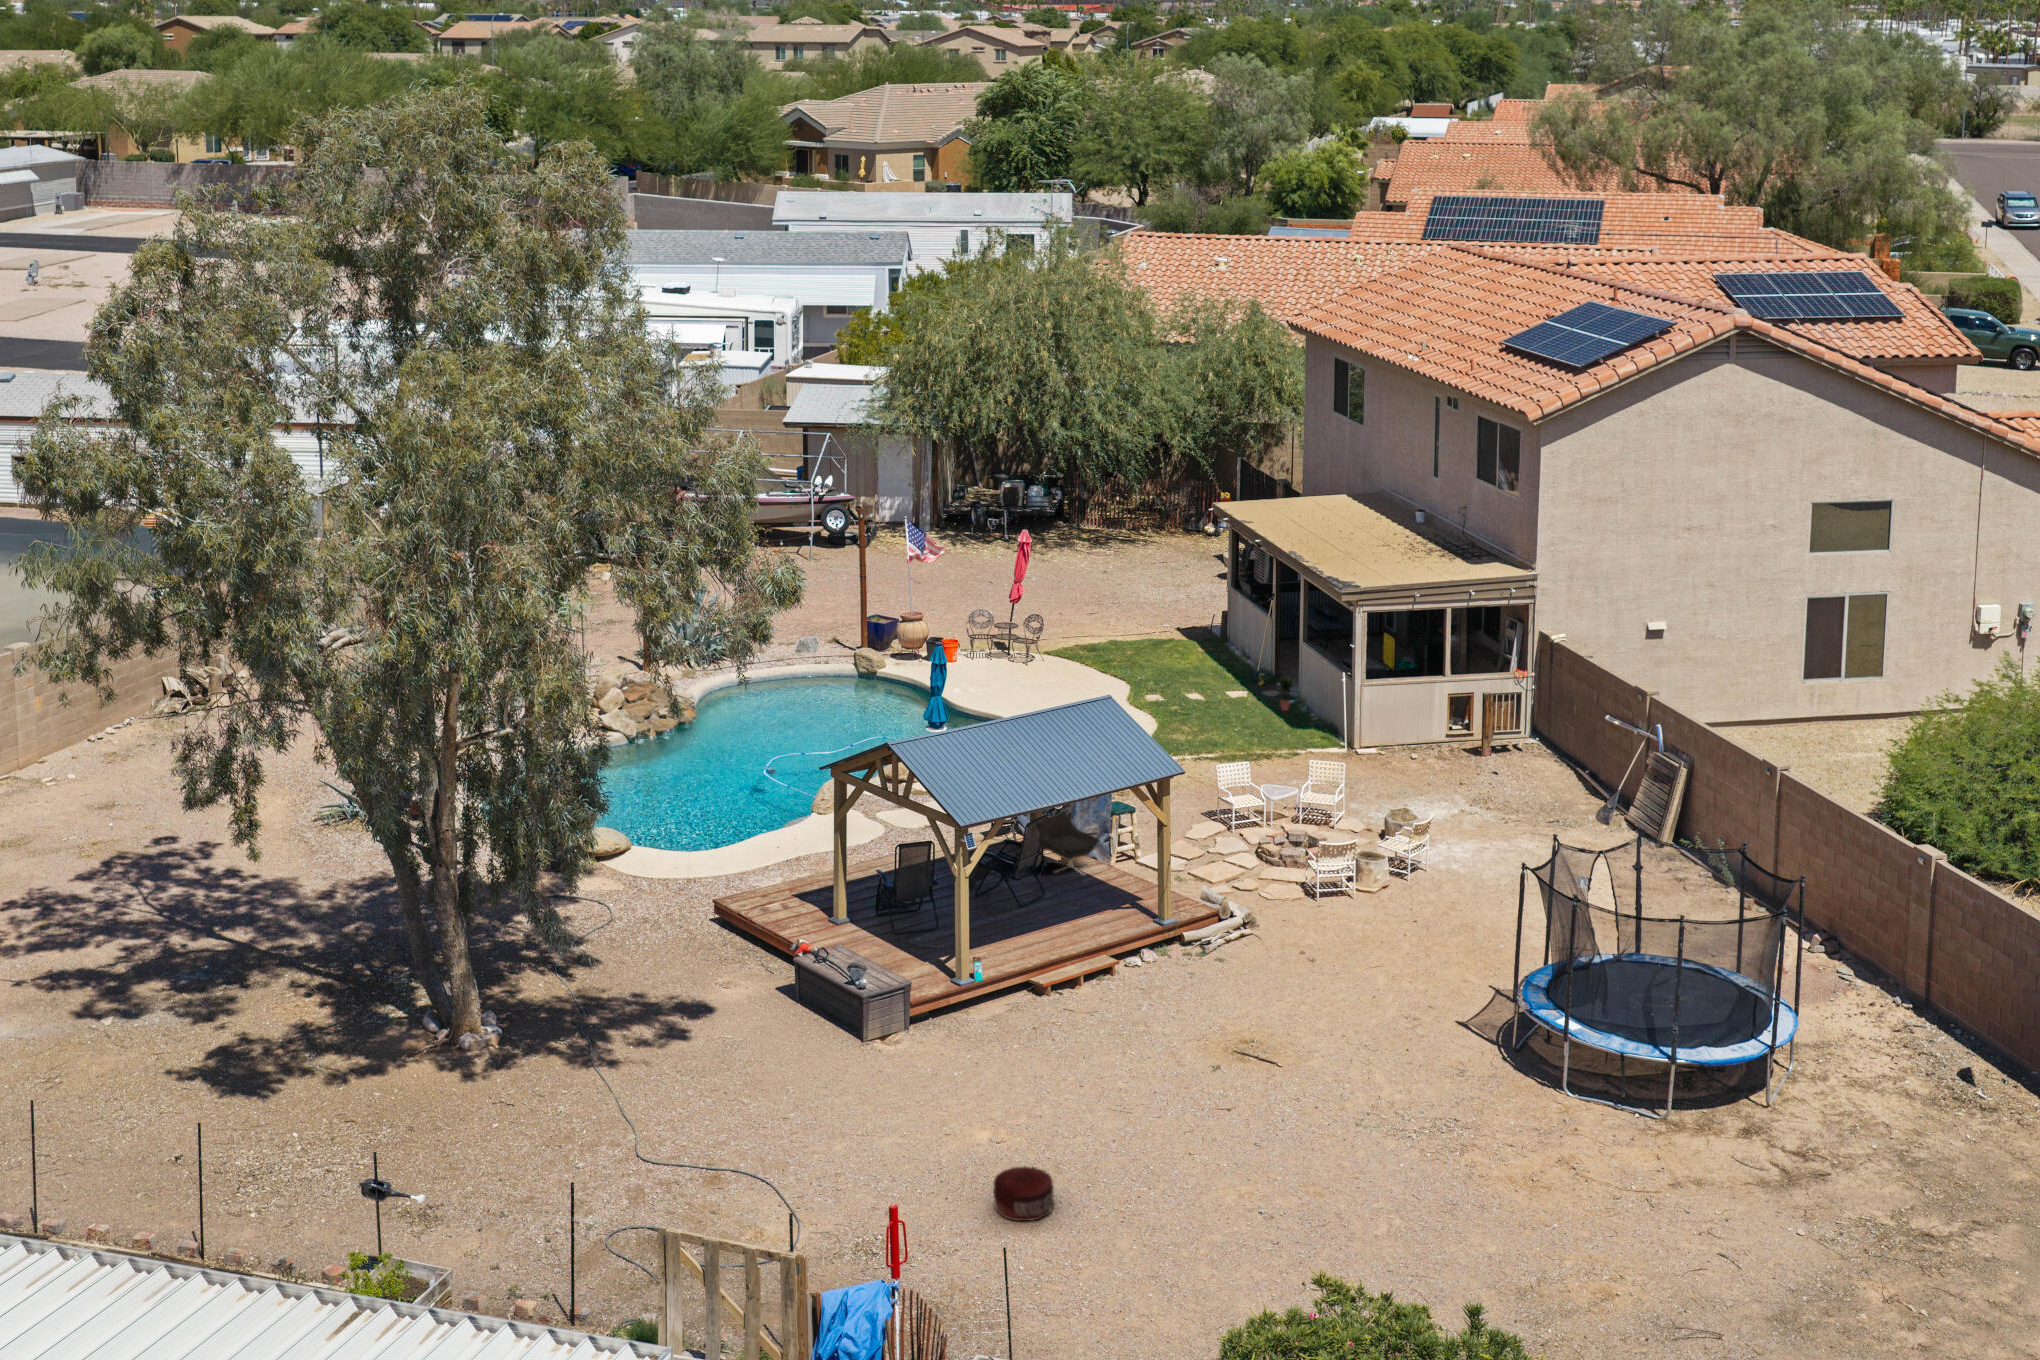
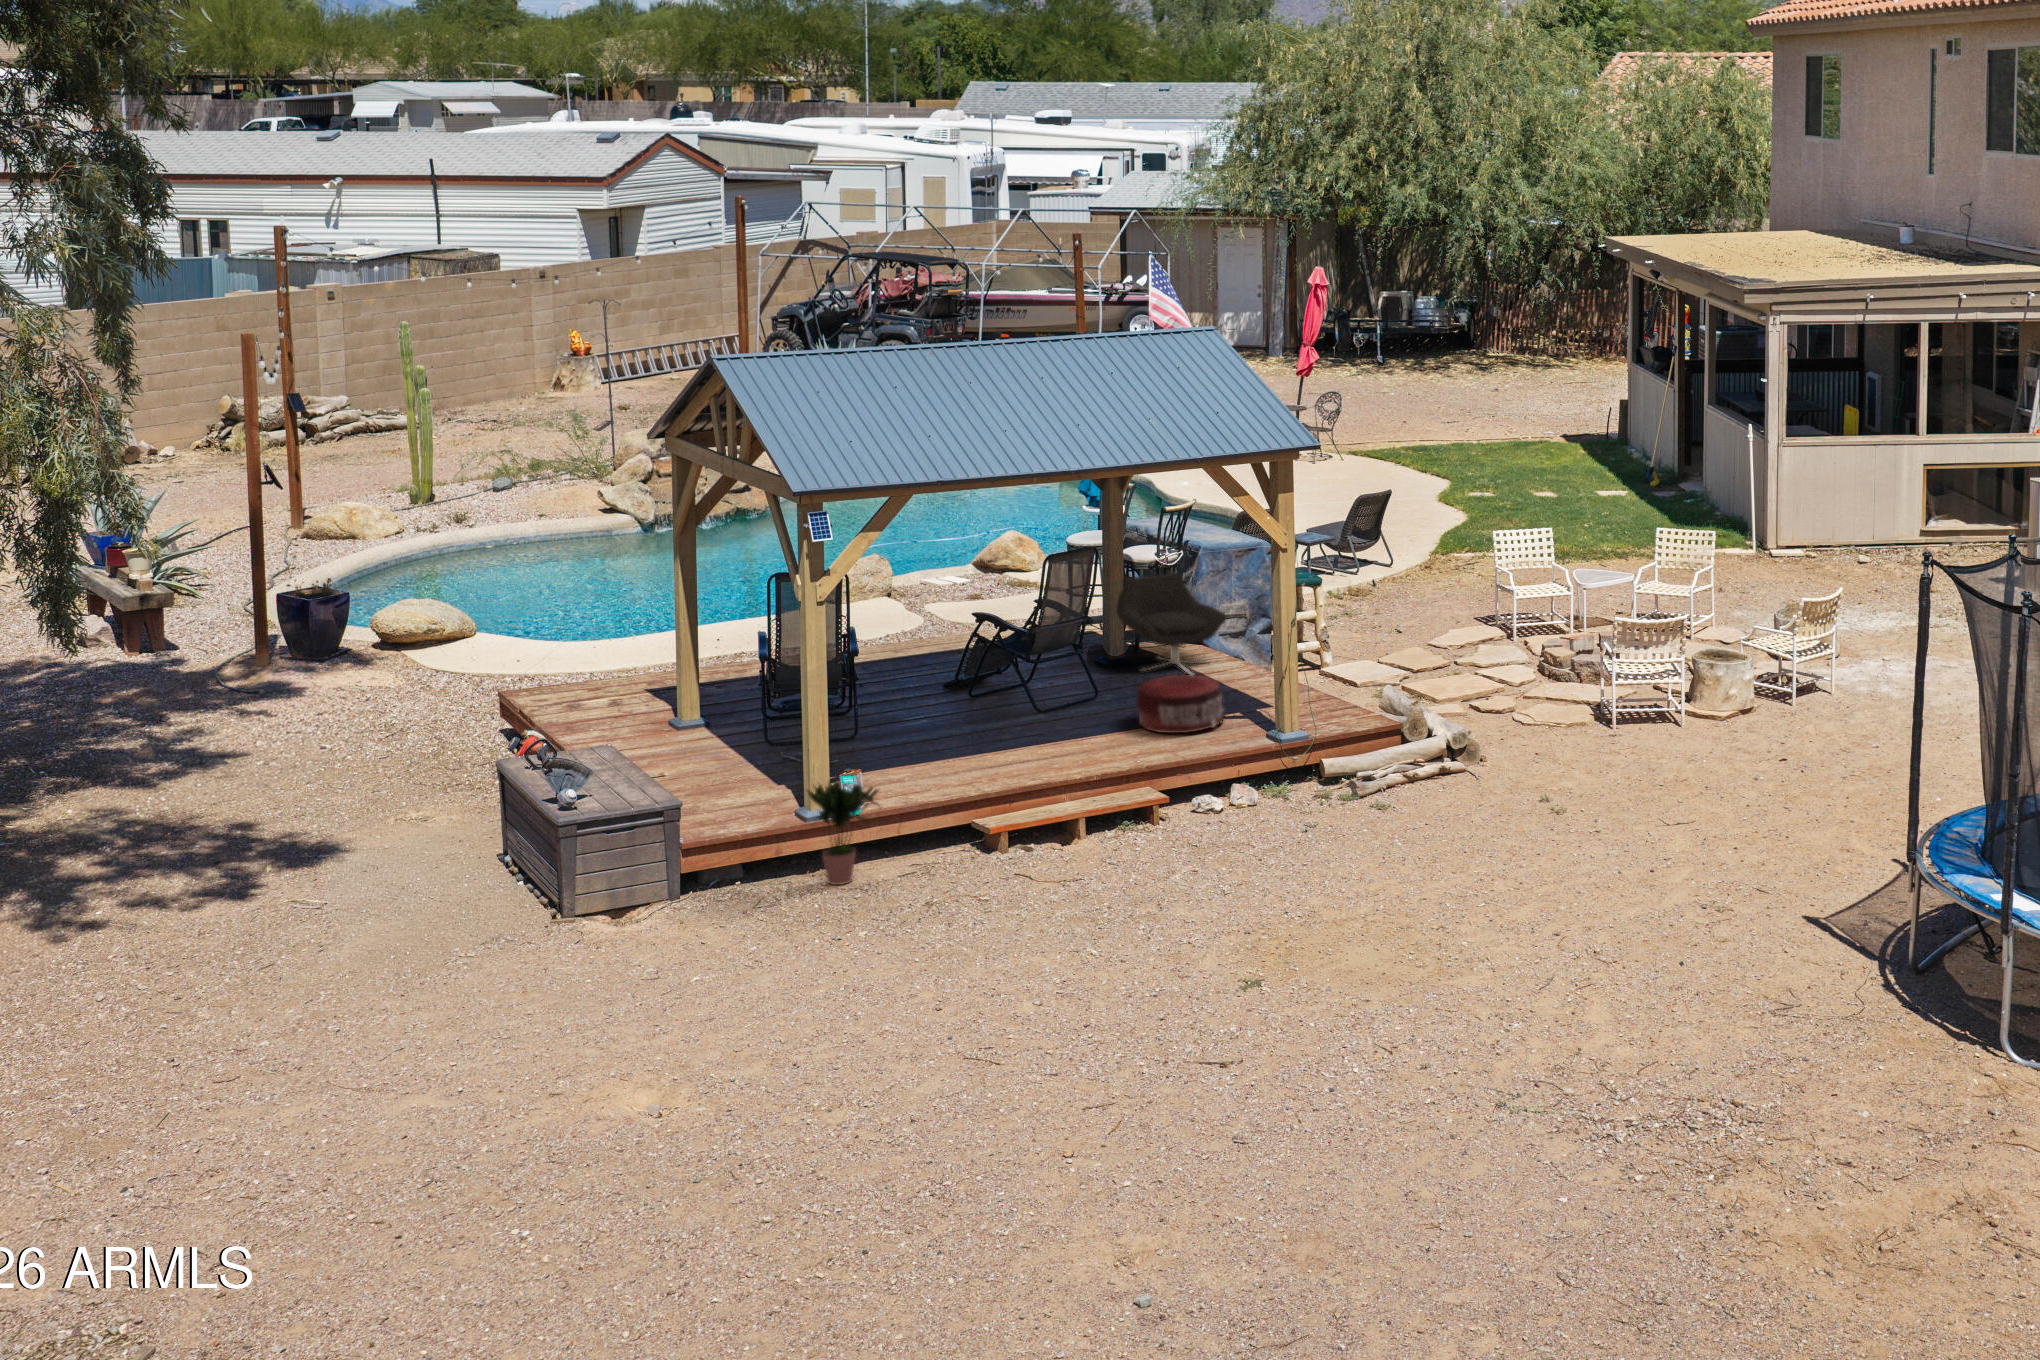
potted plant: present [1277,677,1297,711] -> present [807,780,878,885]
pouf: present [994,1167,1054,1221] -> present [1137,675,1224,733]

